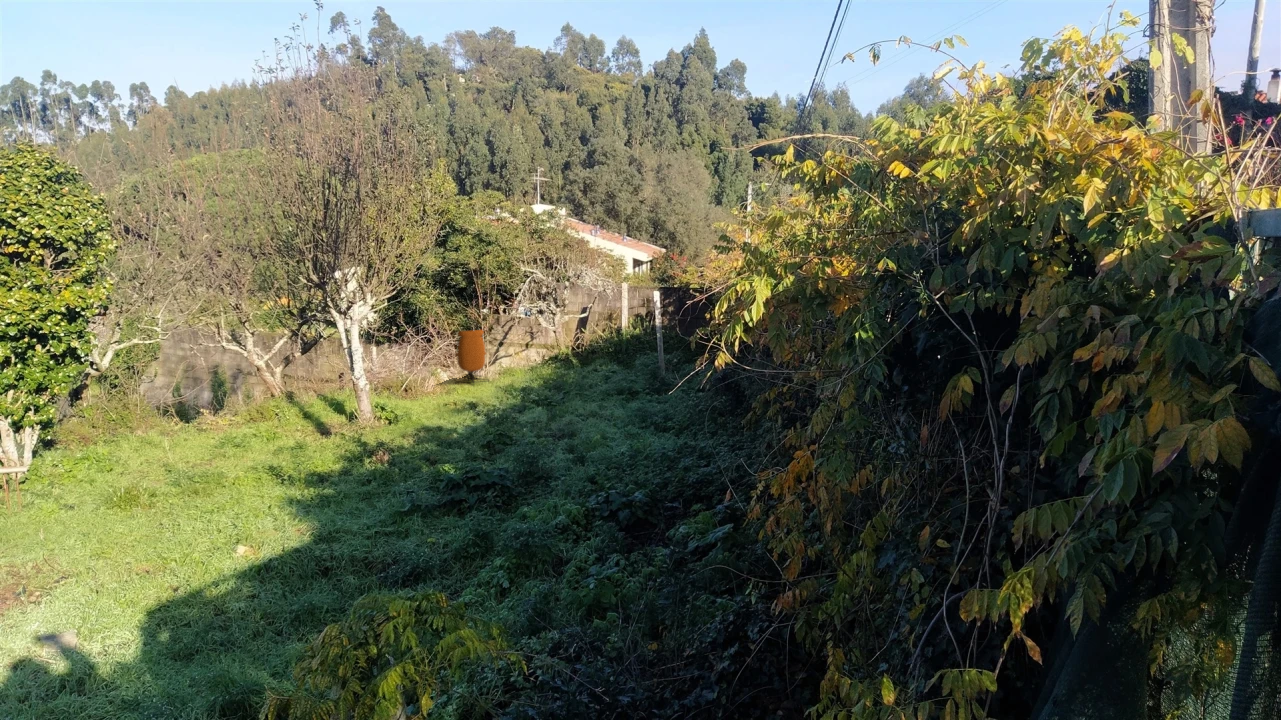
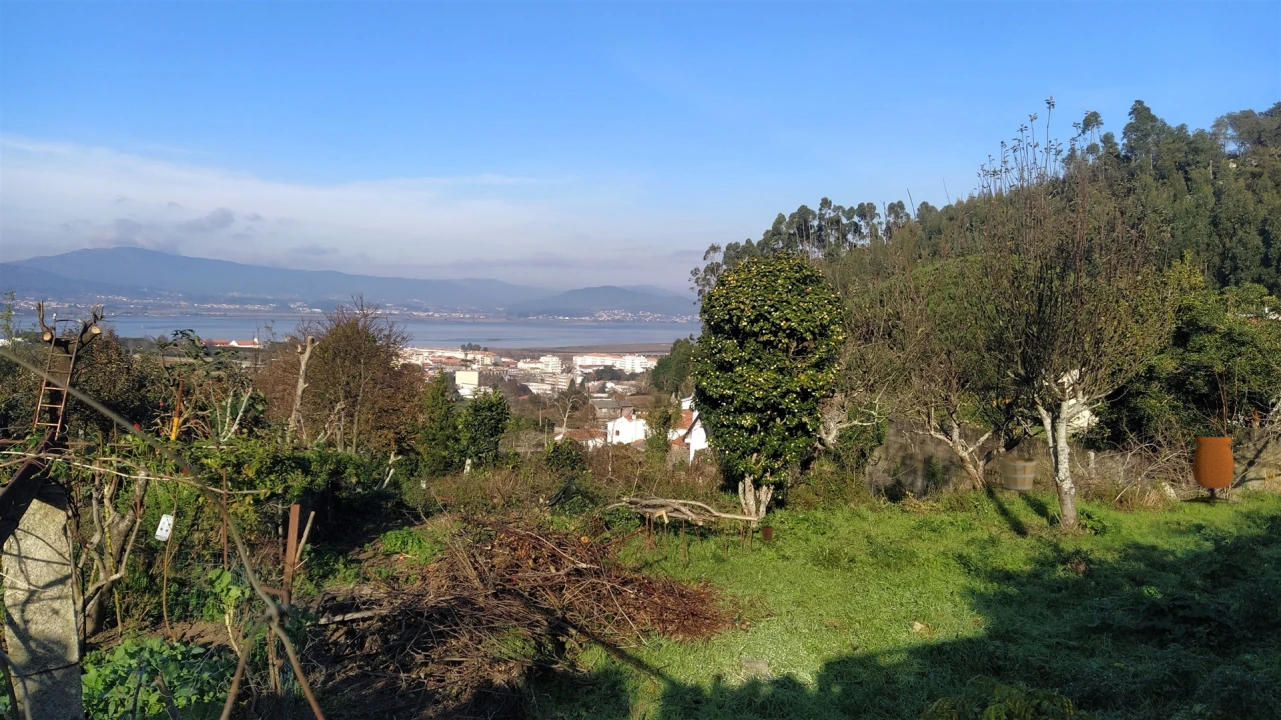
wooden bucket: none [297,360,333,392] -> present [999,457,1037,490]
potted plant: none [14,445,46,490] -> present [755,502,773,540]

